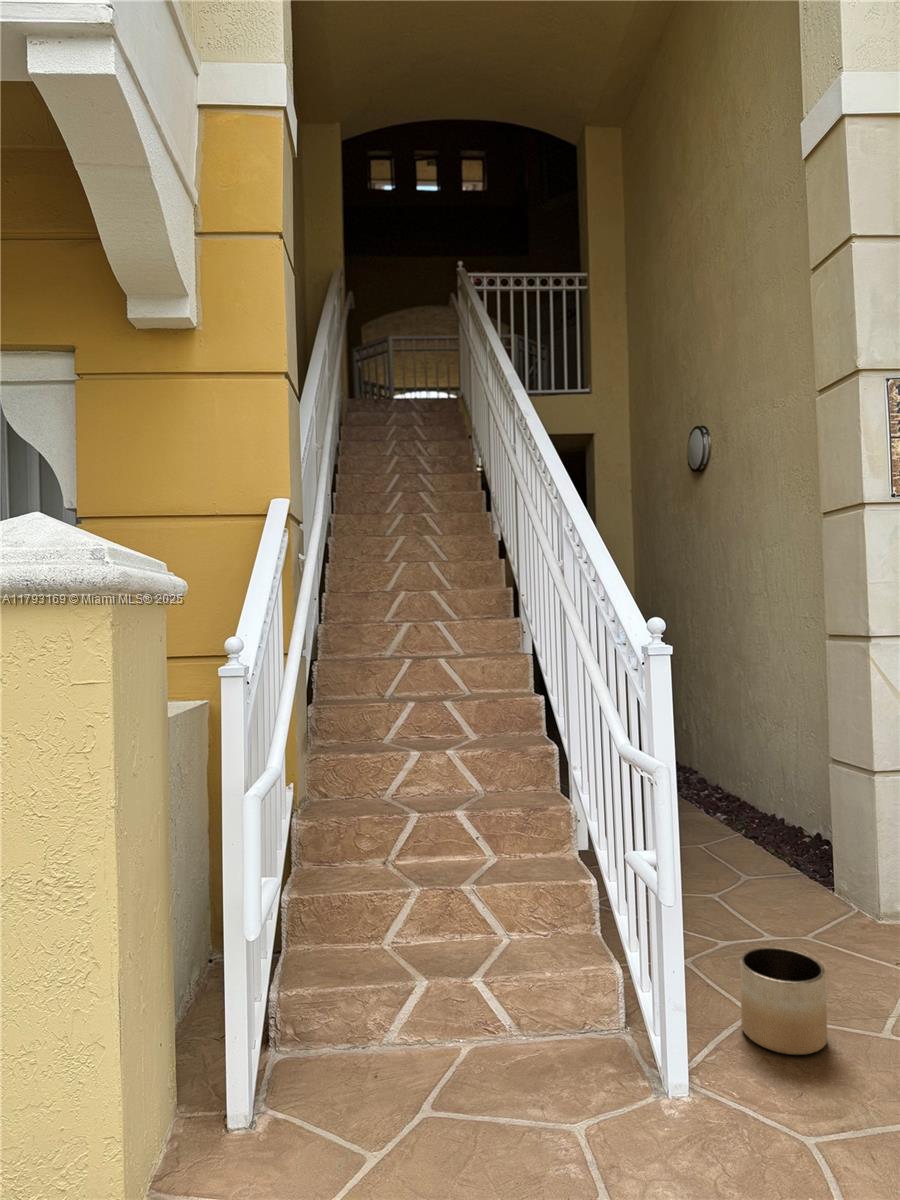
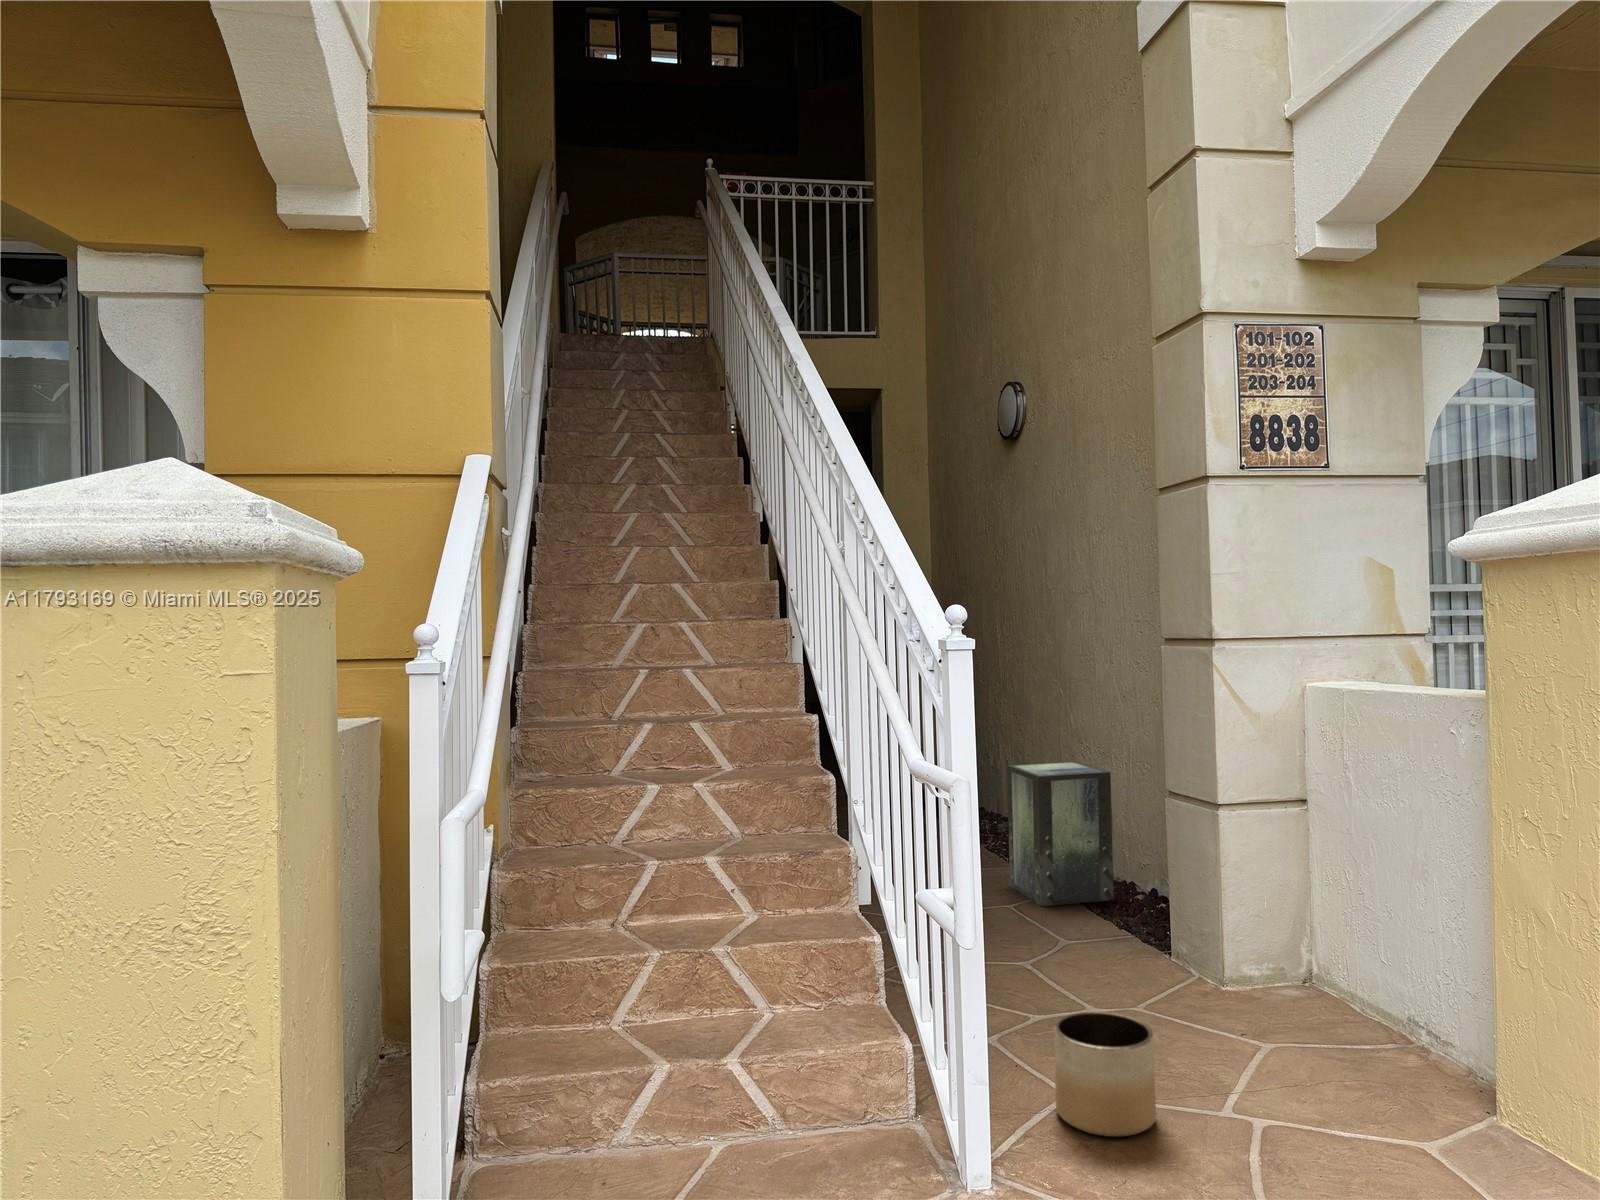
storage box: none [694,729,782,845] -> present [1007,761,1114,906]

